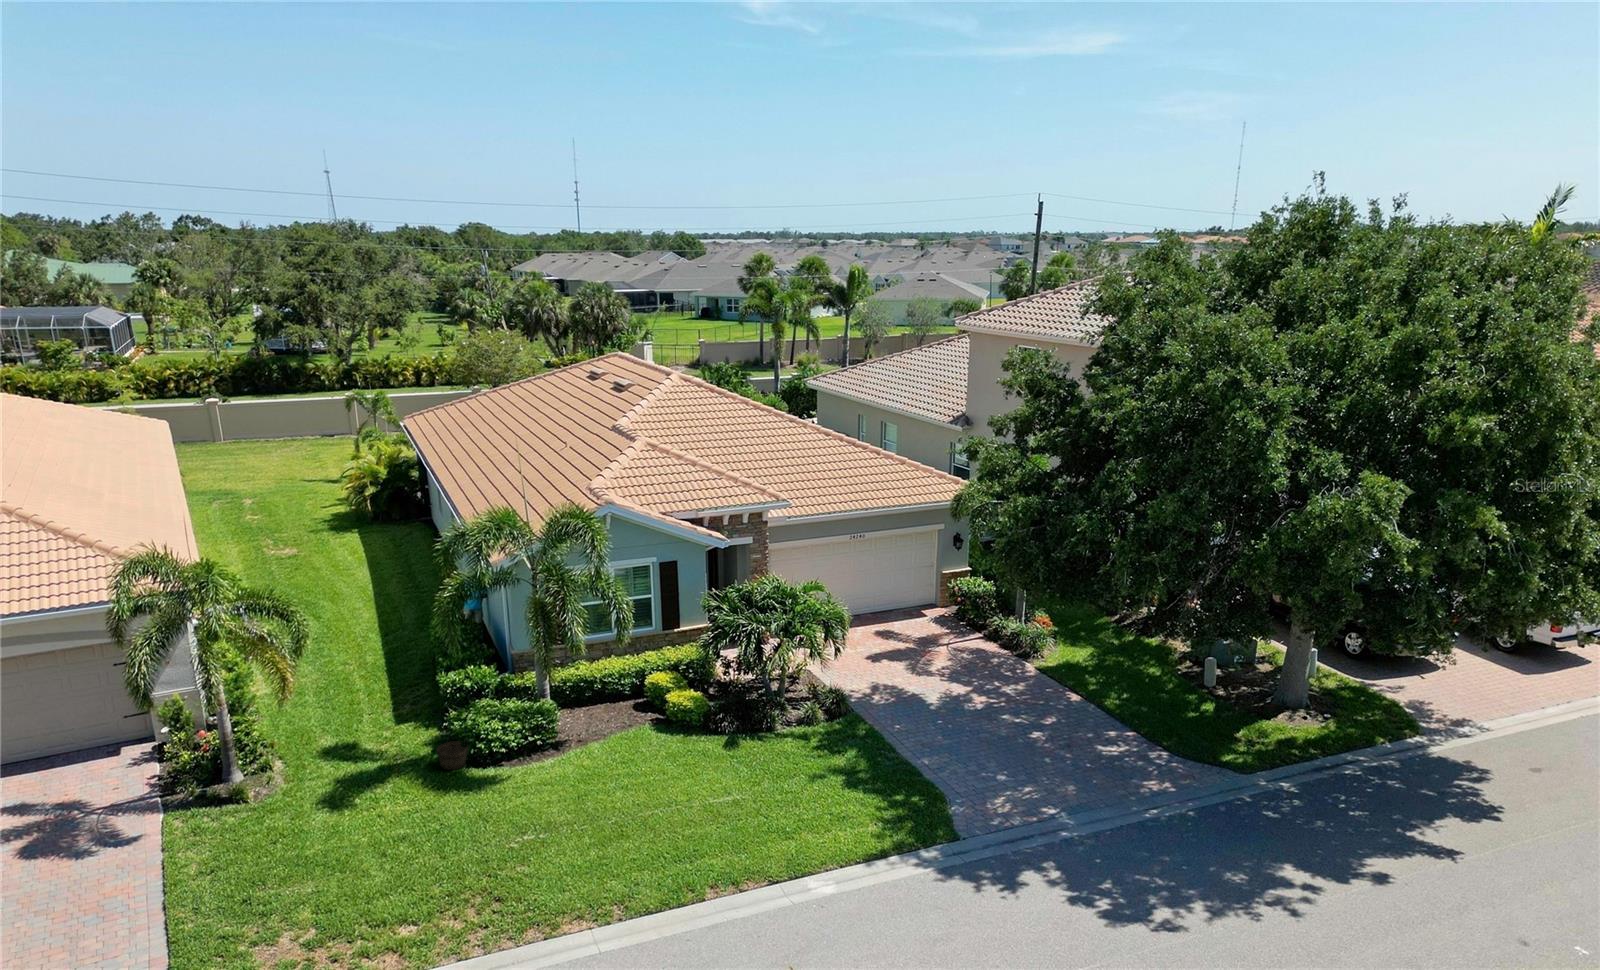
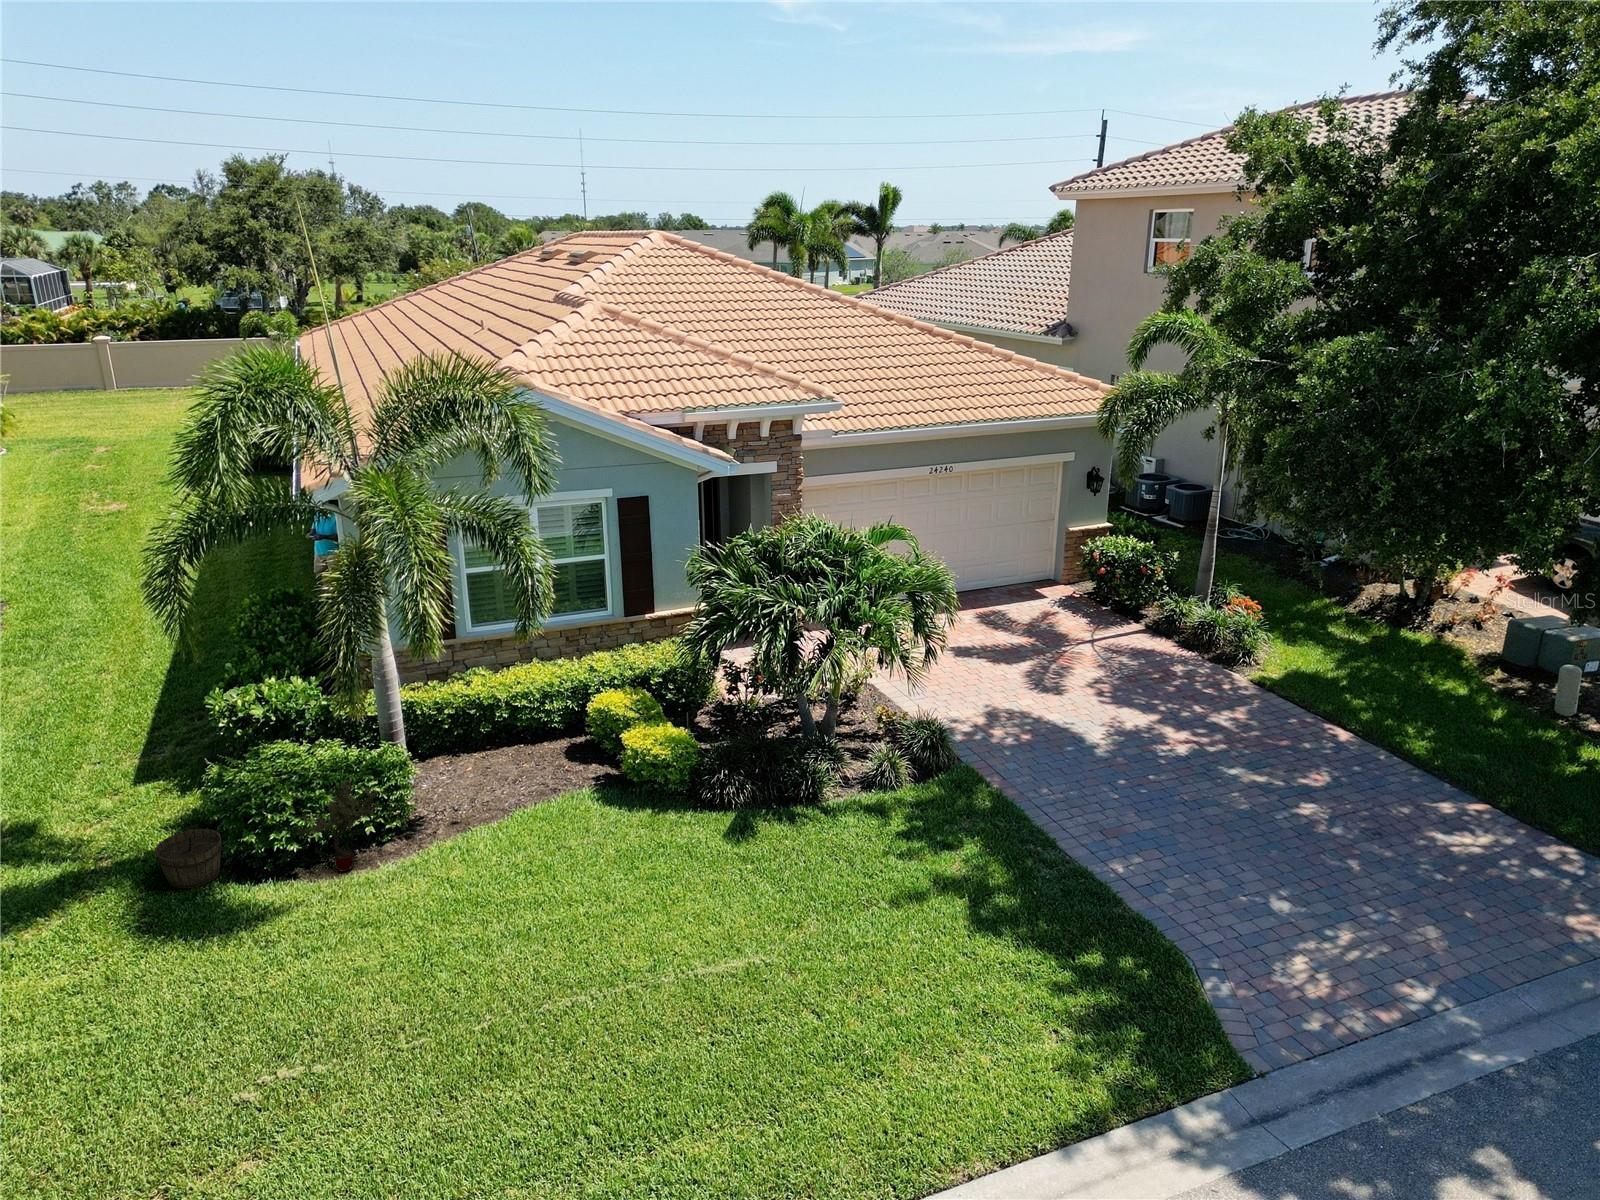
potted tree: none [507,714,547,763] -> present [298,780,378,872]

